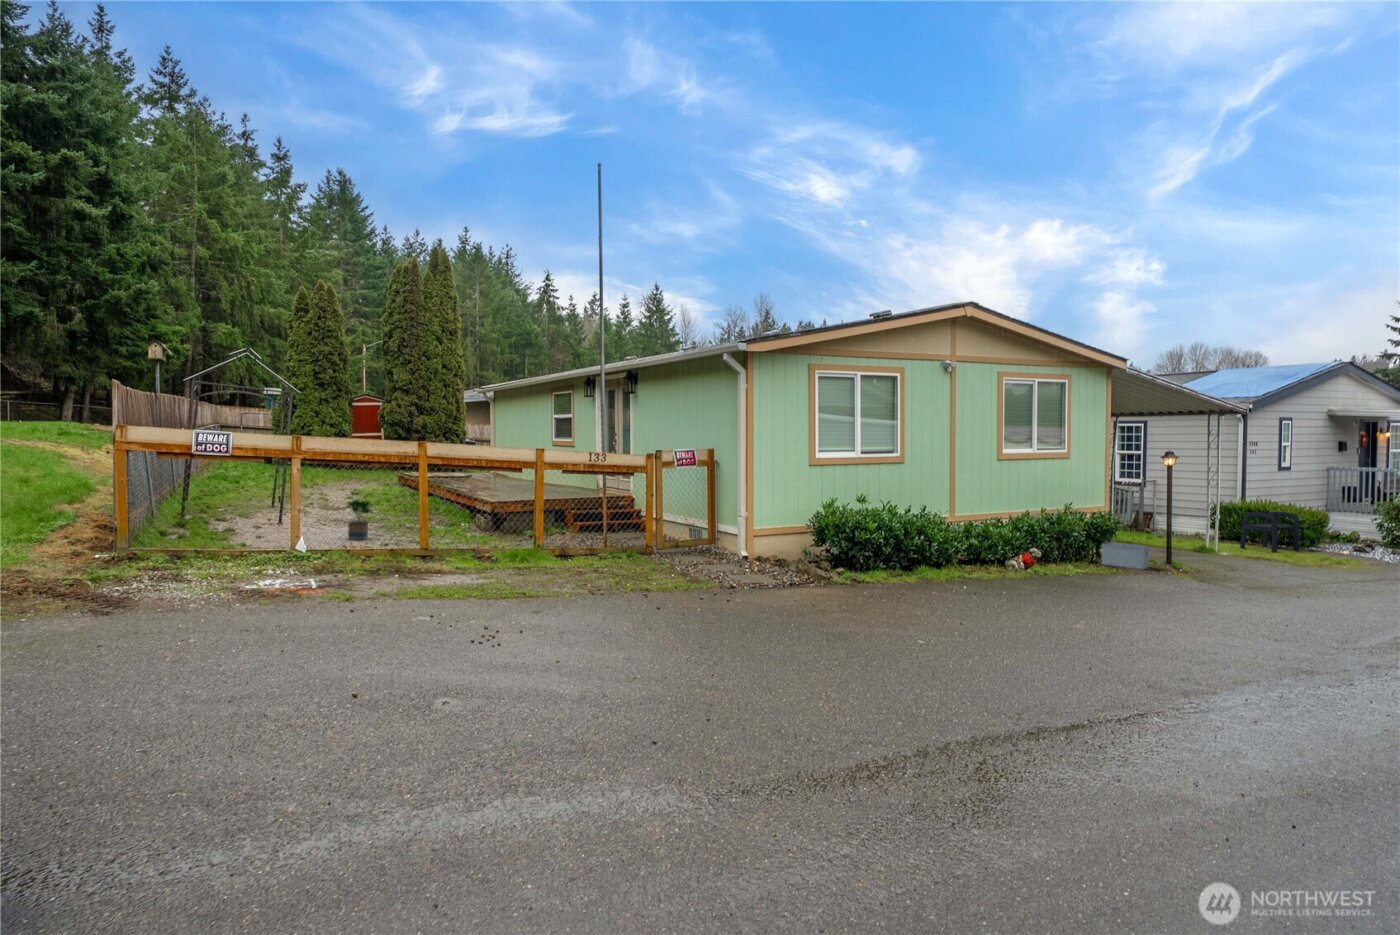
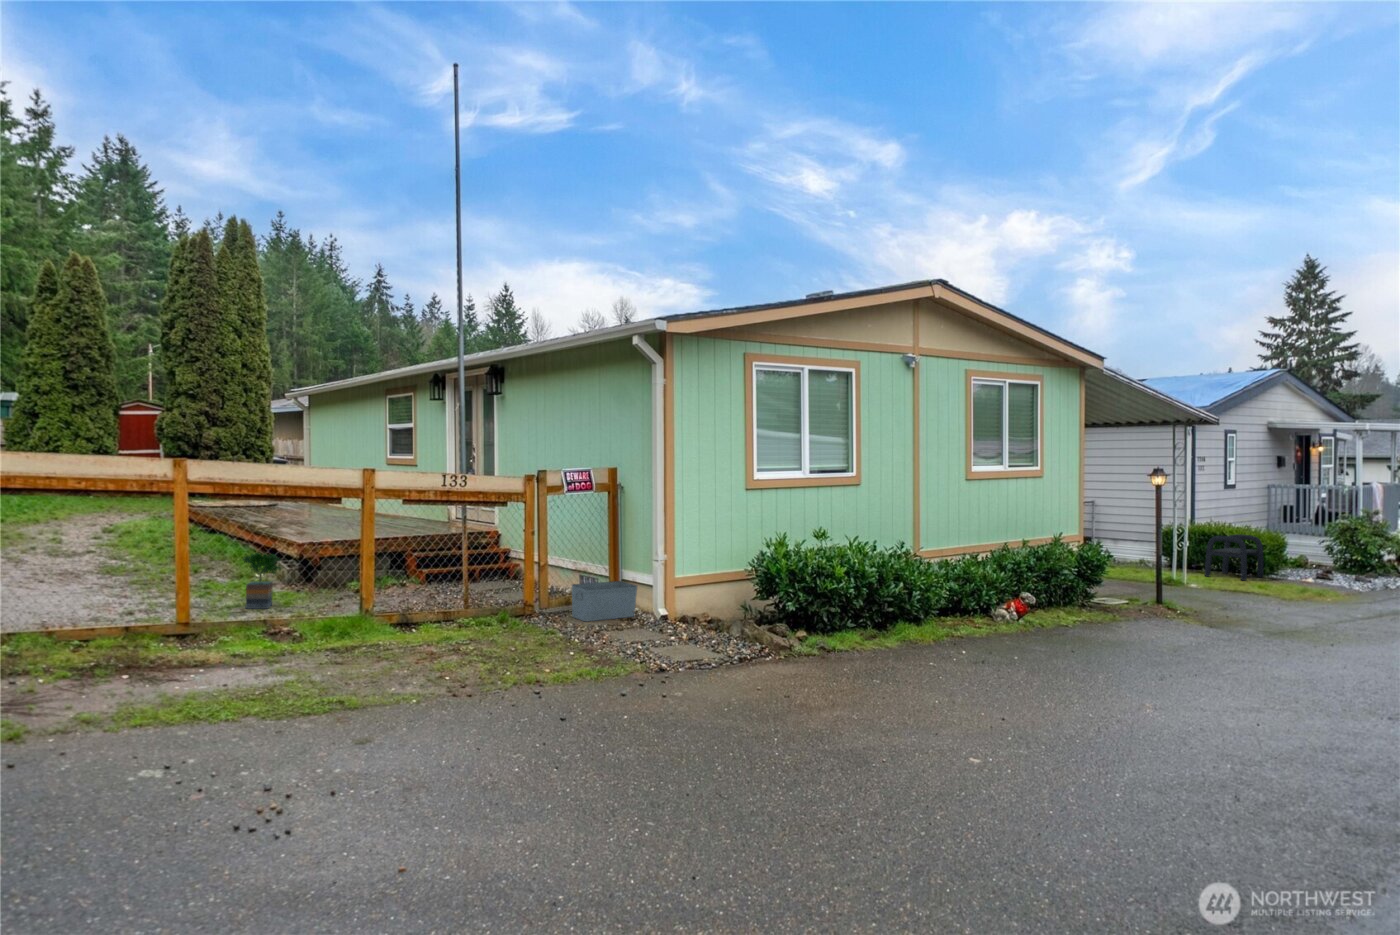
potted tree: present [347,500,373,540] -> present [243,553,280,609]
storage bin: present [1102,542,1150,569] -> present [572,581,637,621]

